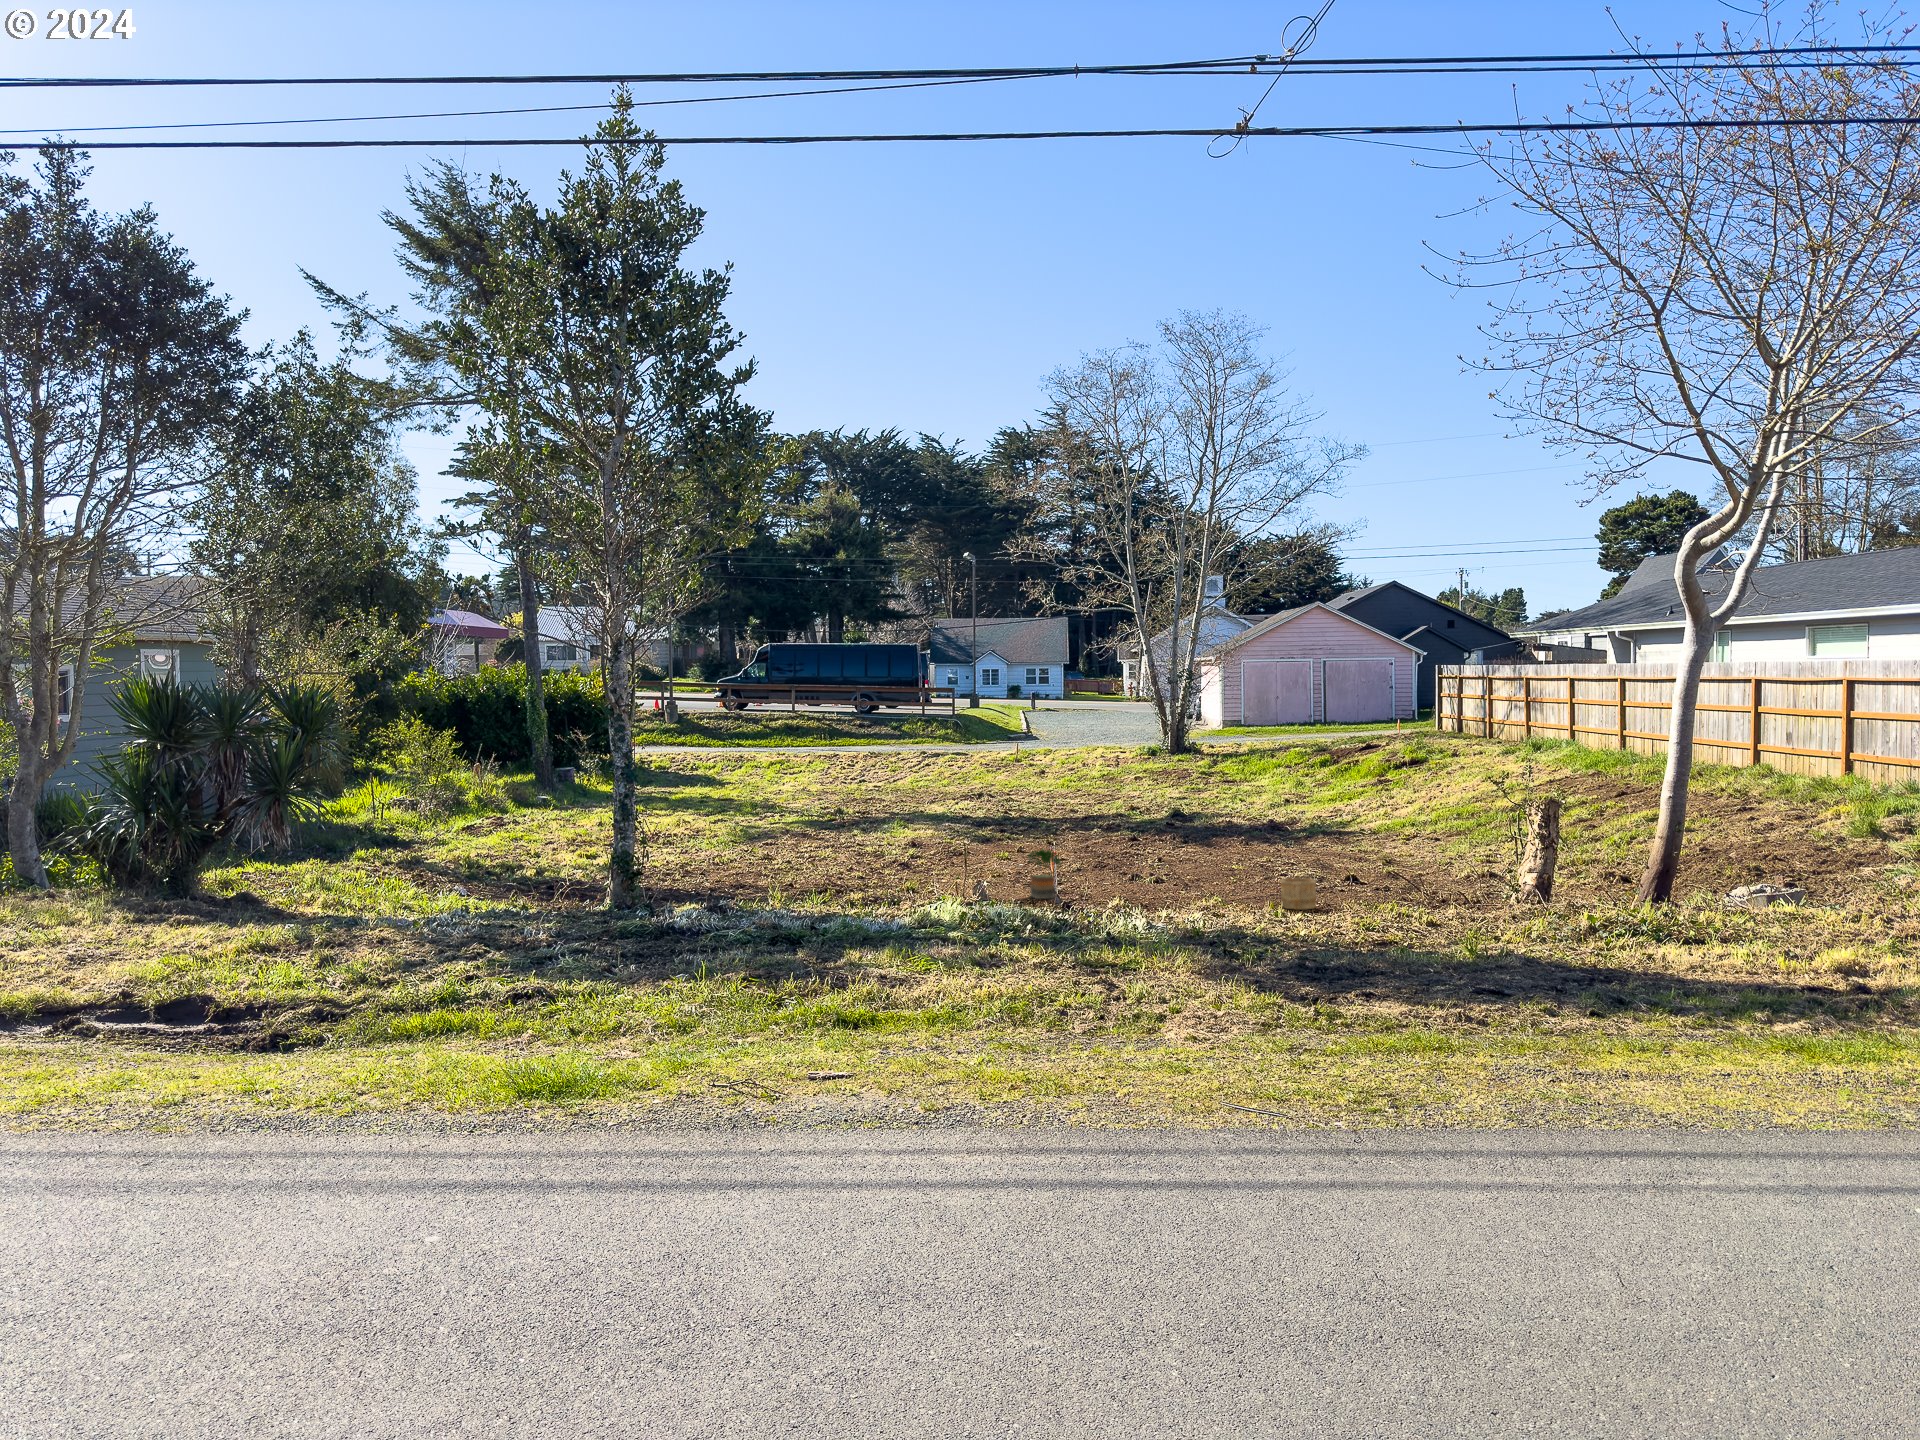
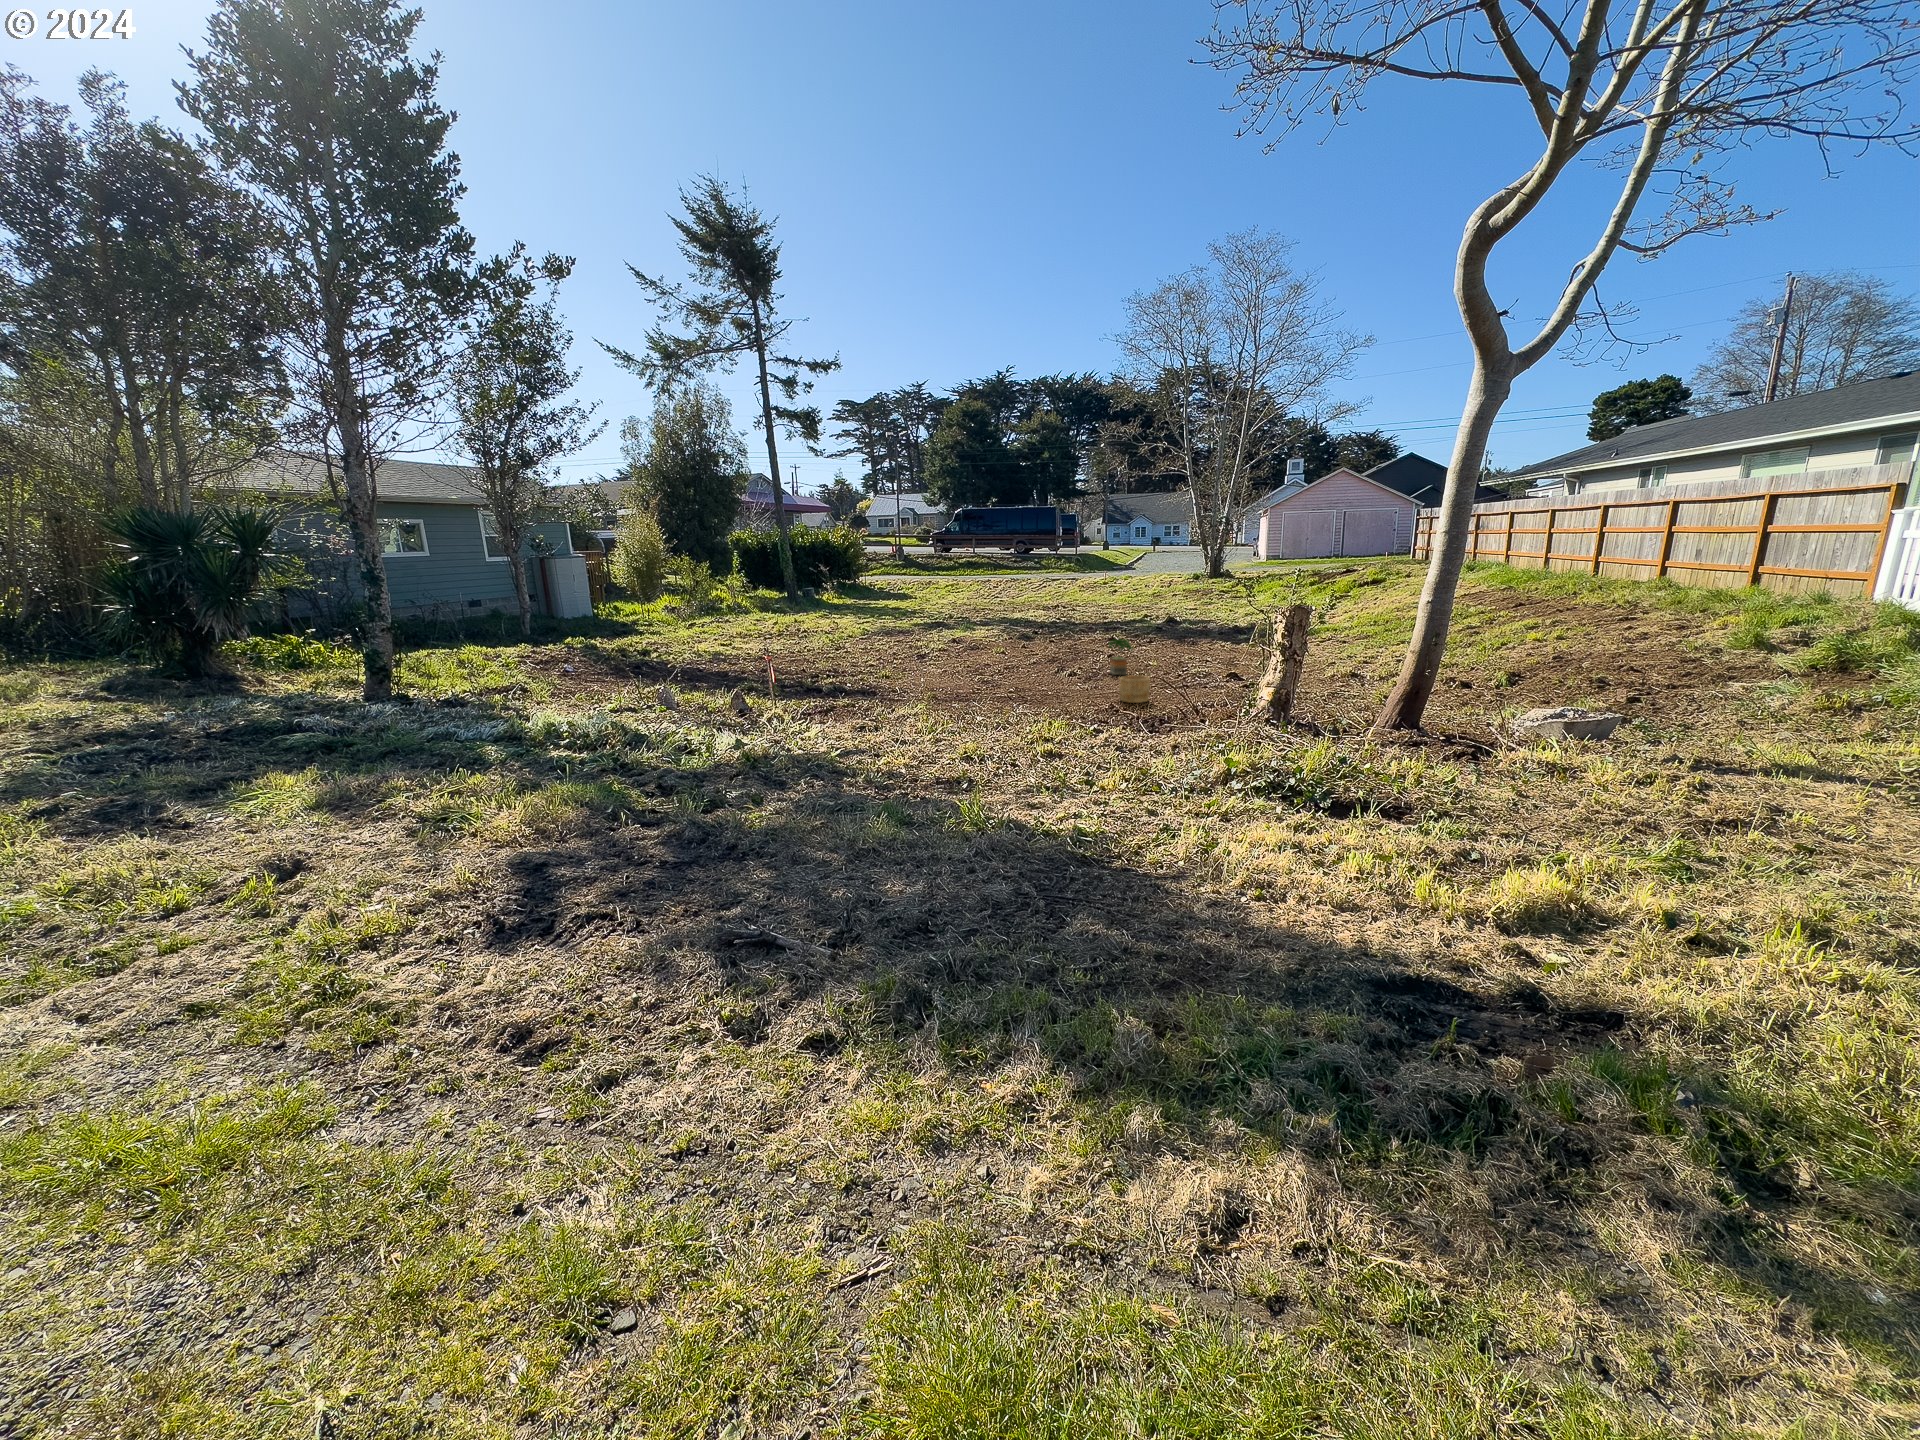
potted tree: present [1028,850,1061,899] -> present [1109,639,1133,675]

